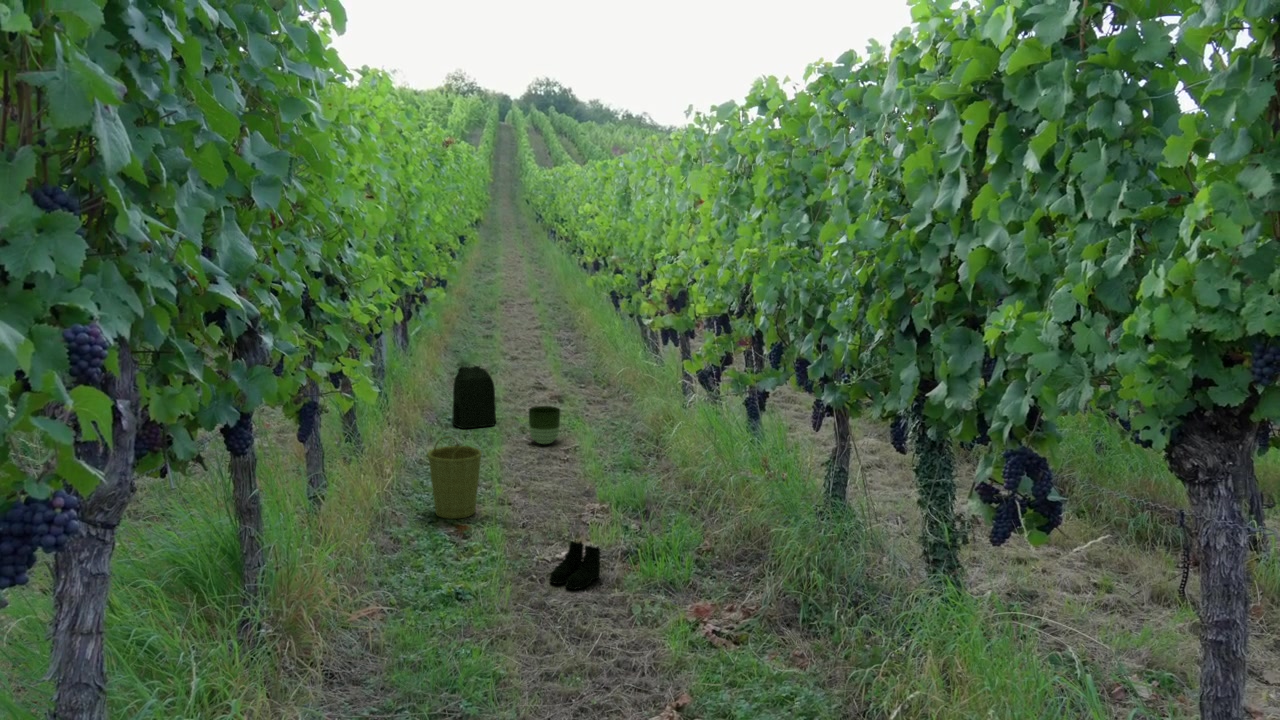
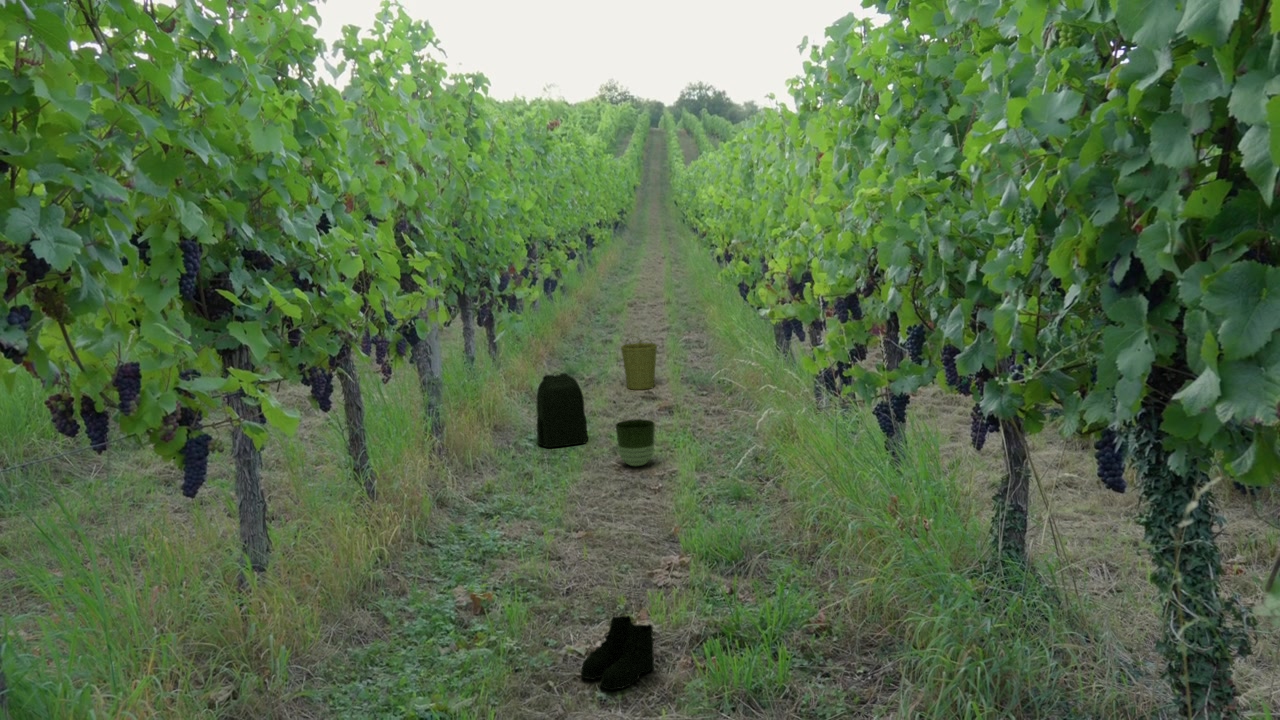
basket: present [428,436,482,519] -> present [621,340,657,390]

